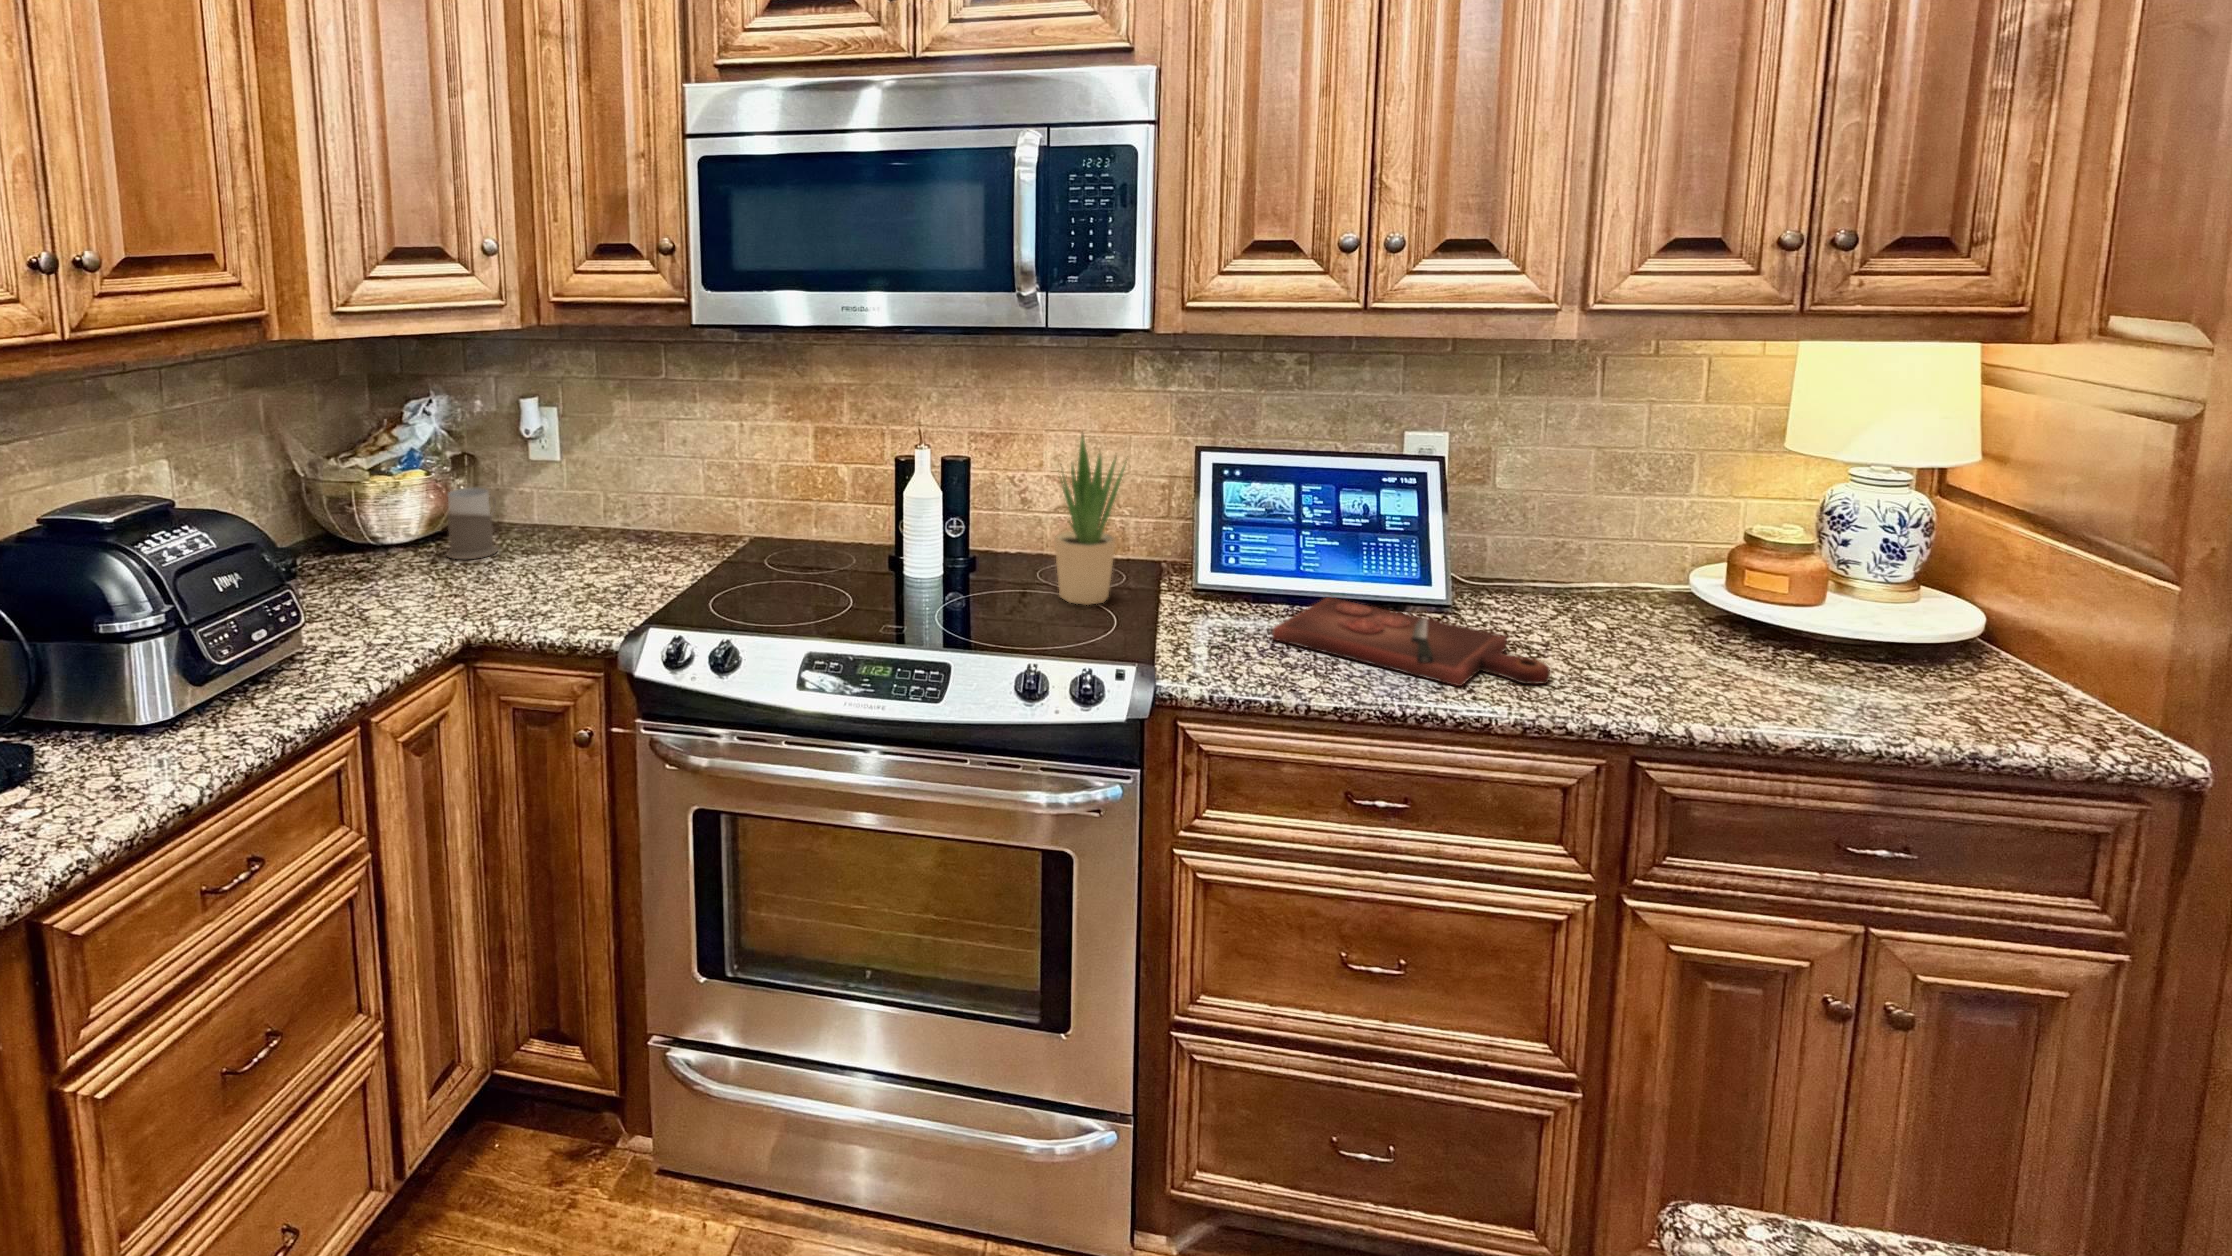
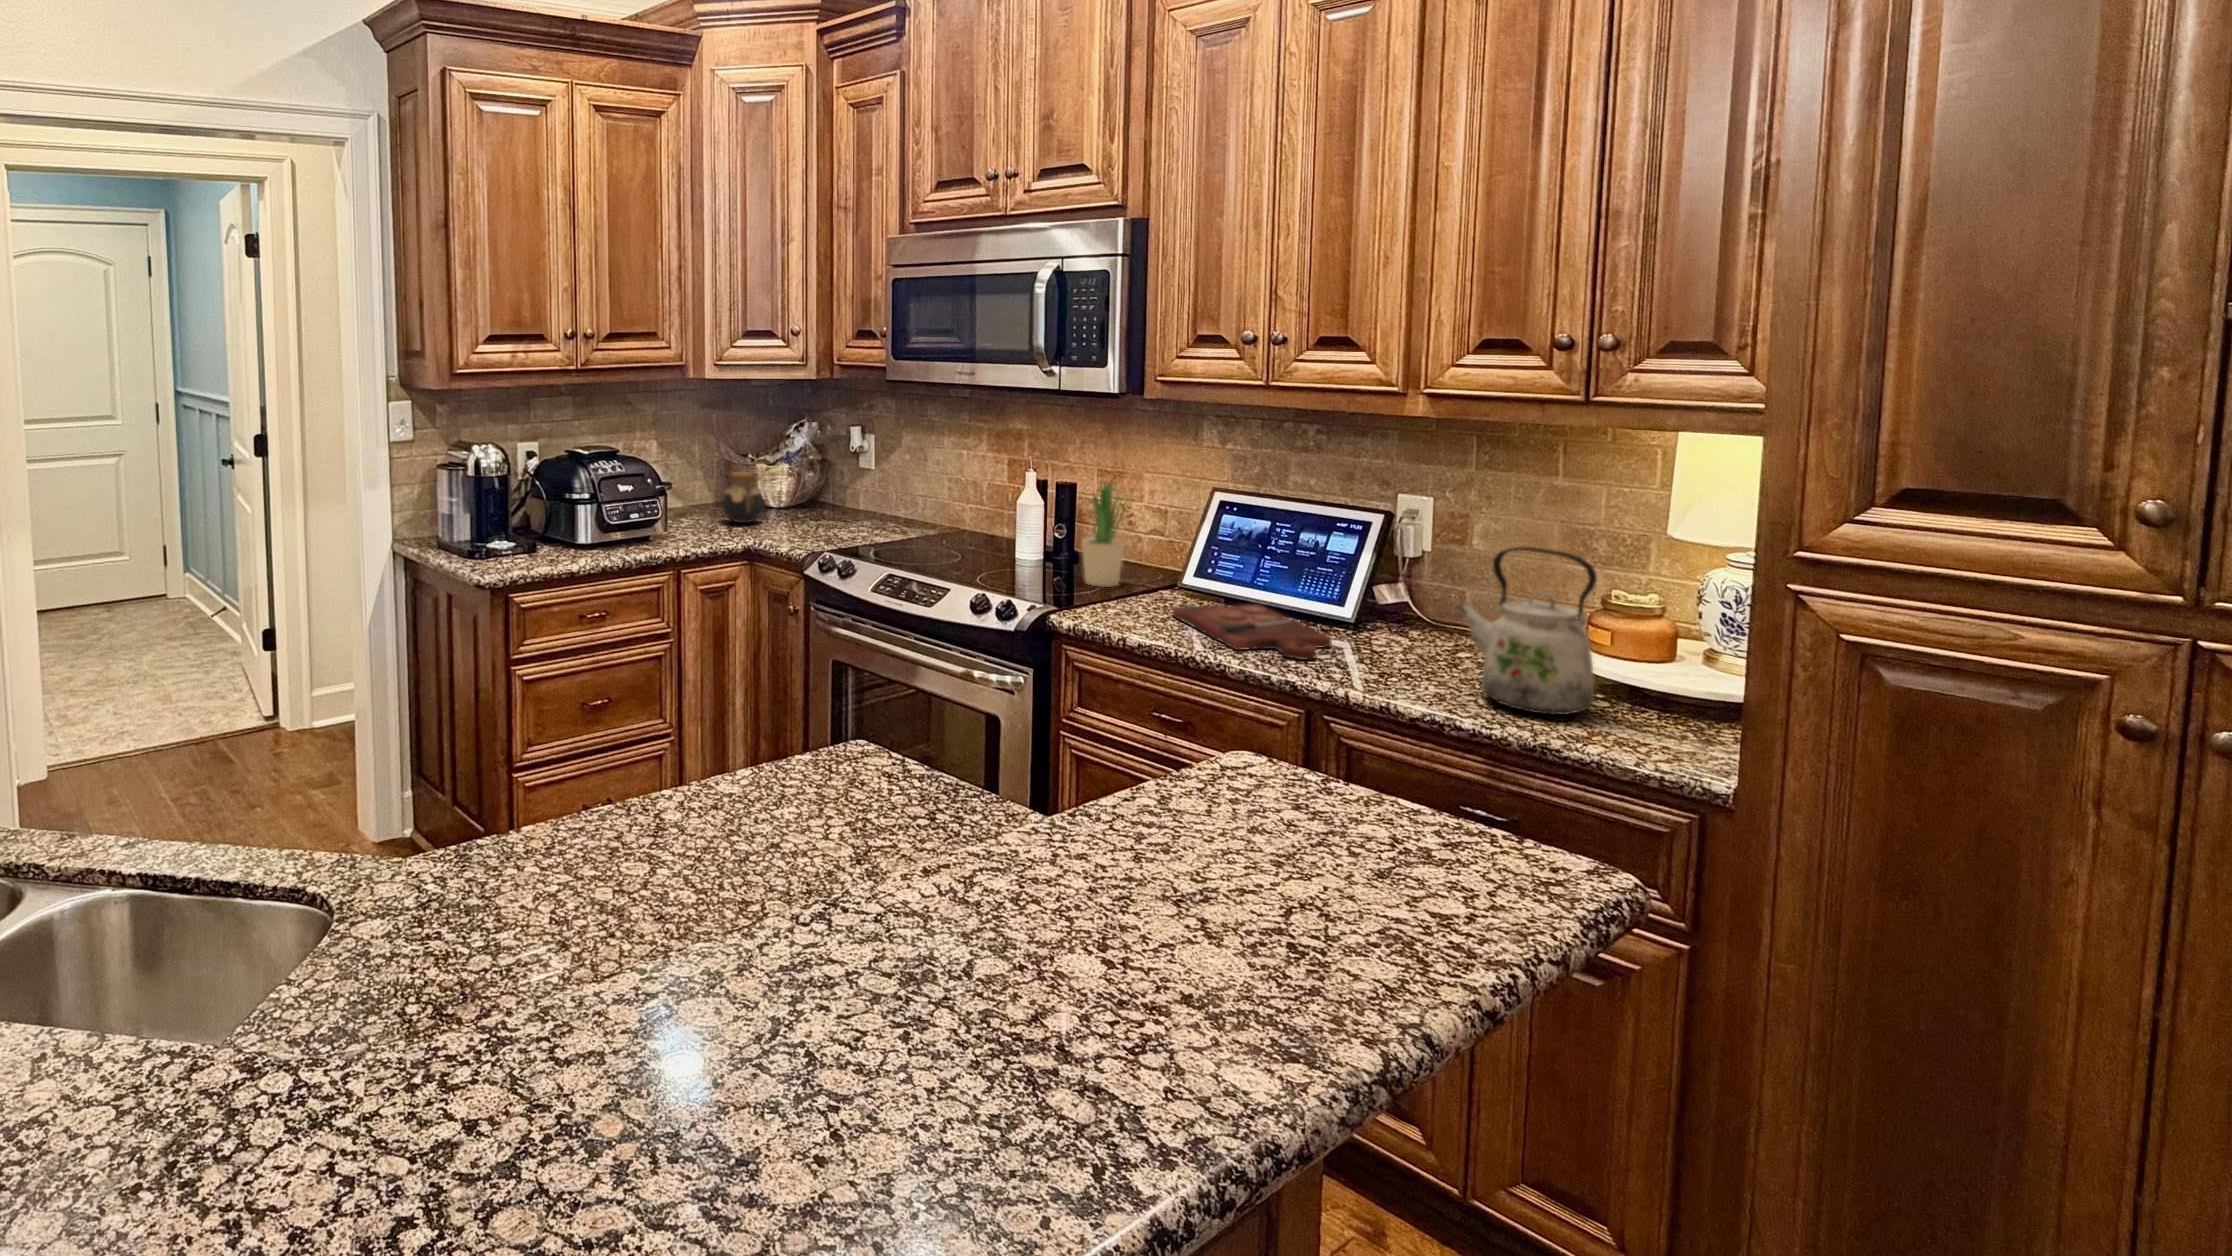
mug: present [446,488,498,559] -> none [787,479,822,520]
jar: none [349,493,428,585] -> present [722,472,764,523]
kettle: none [1730,501,1931,707] -> present [1456,547,1597,715]

